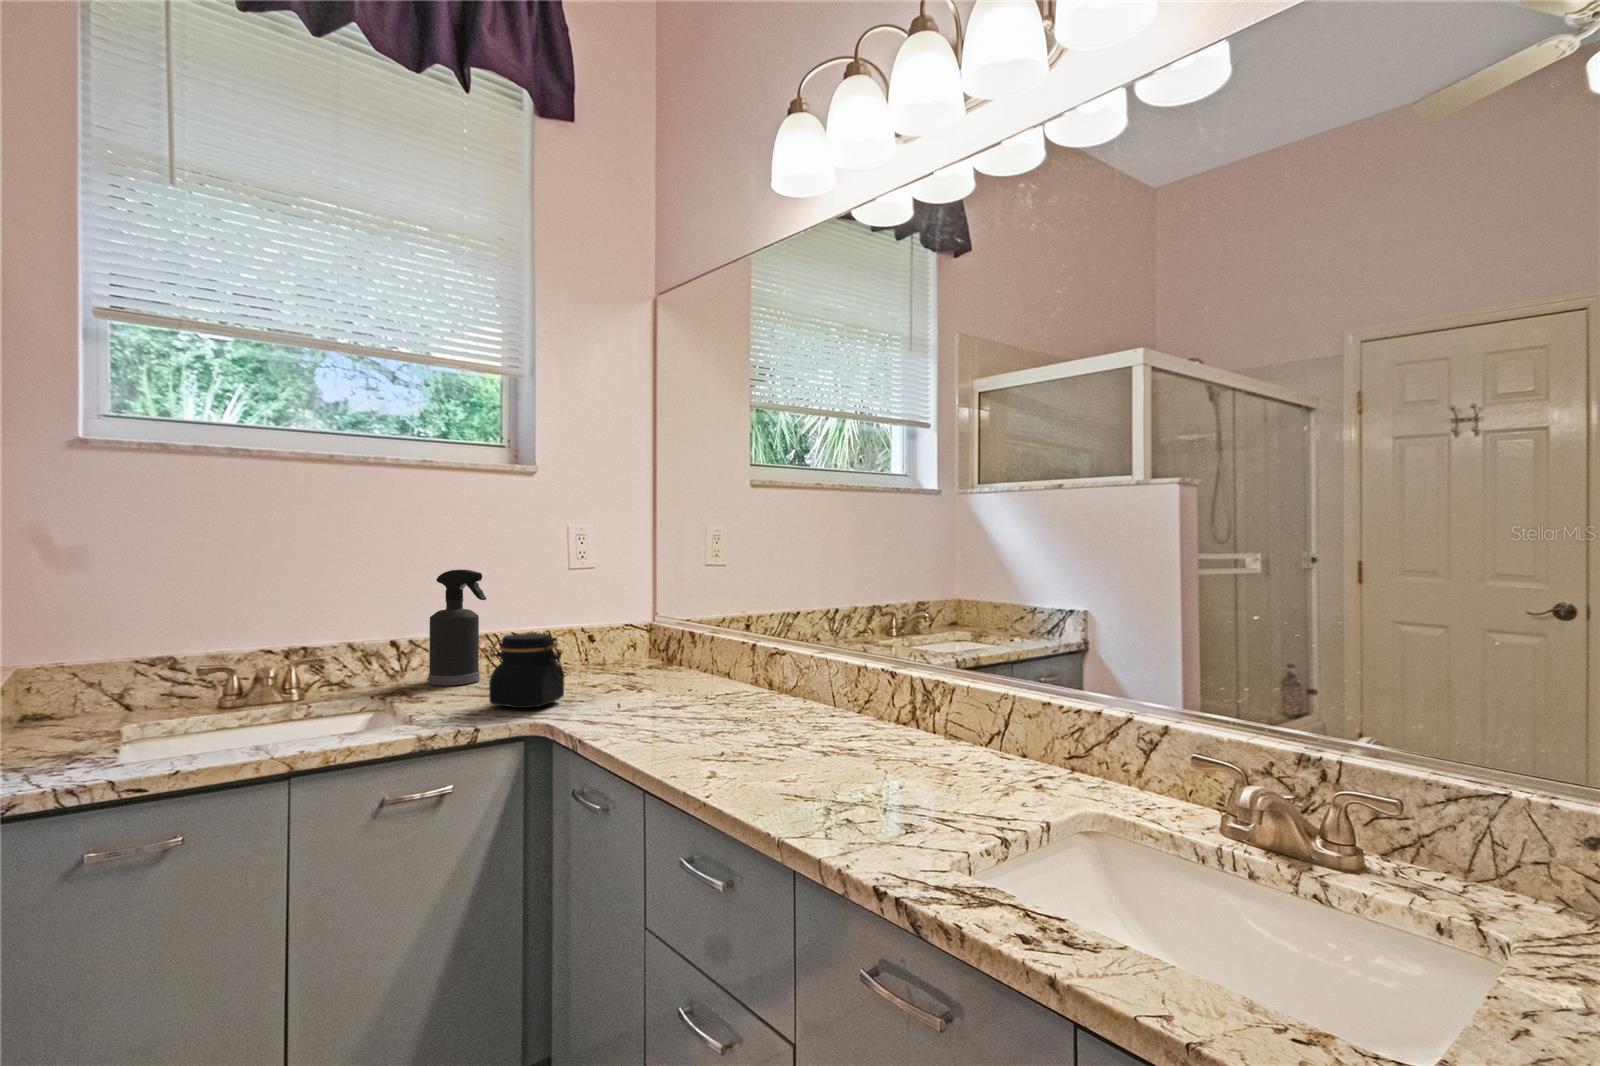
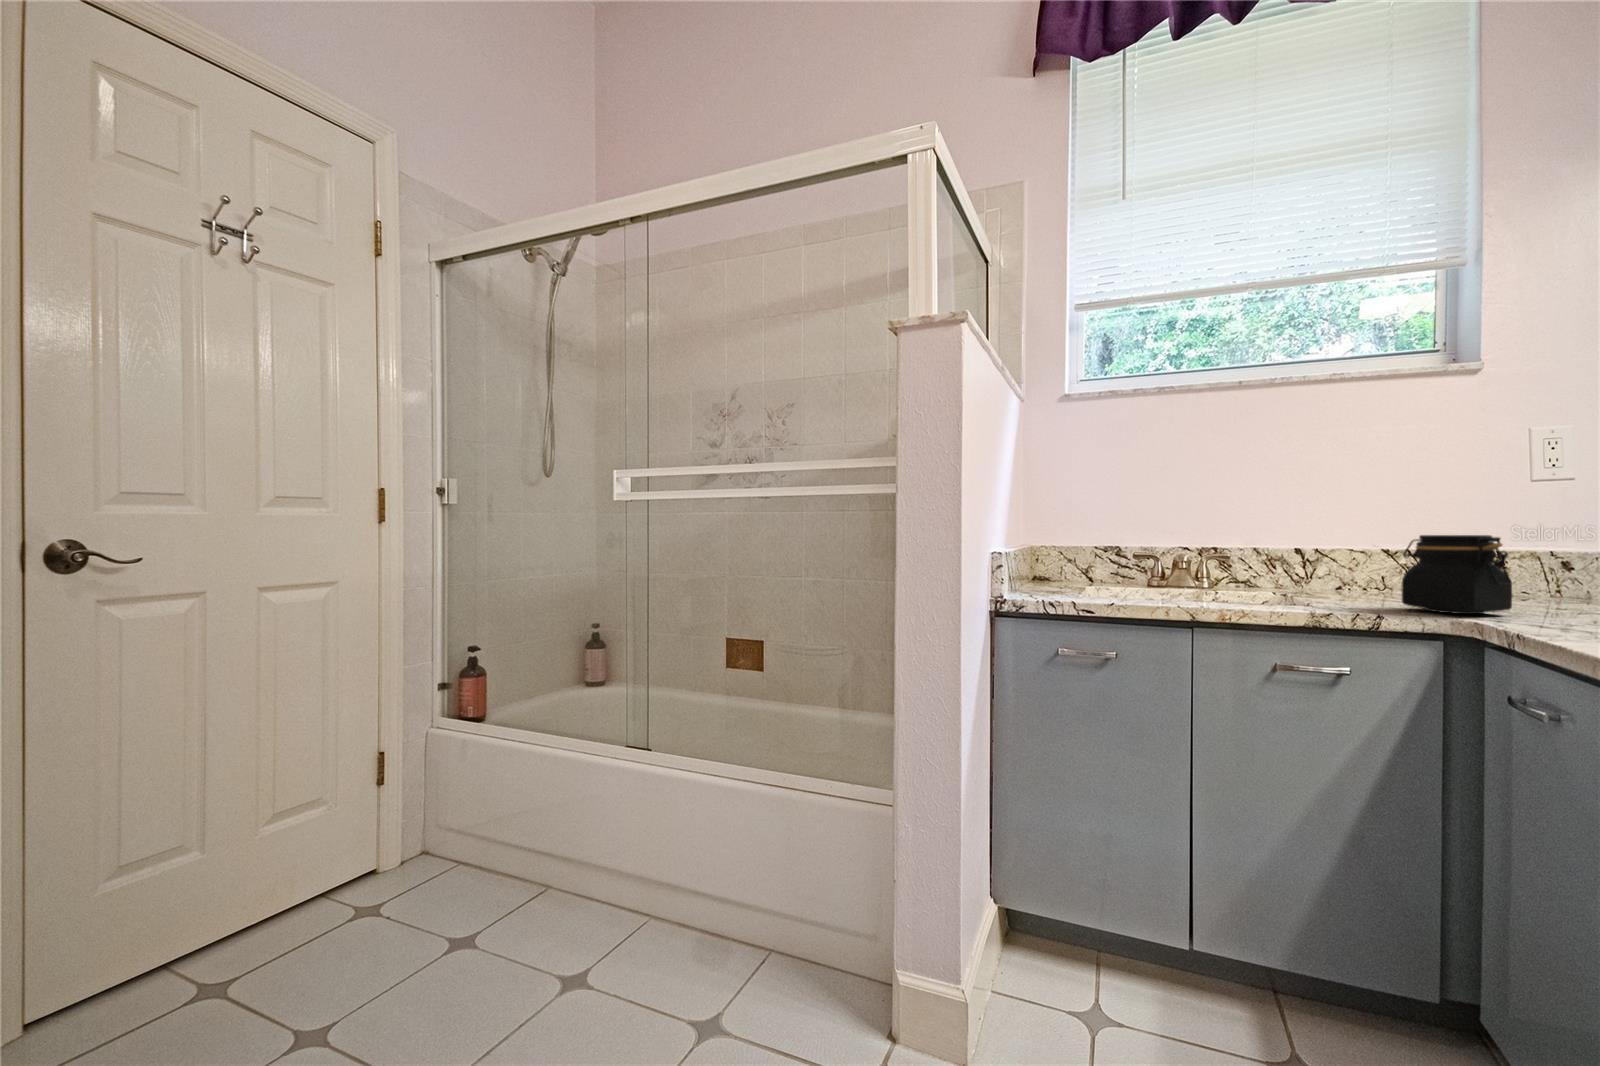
spray bottle: present [428,570,486,685] -> none [1335,479,1405,595]

